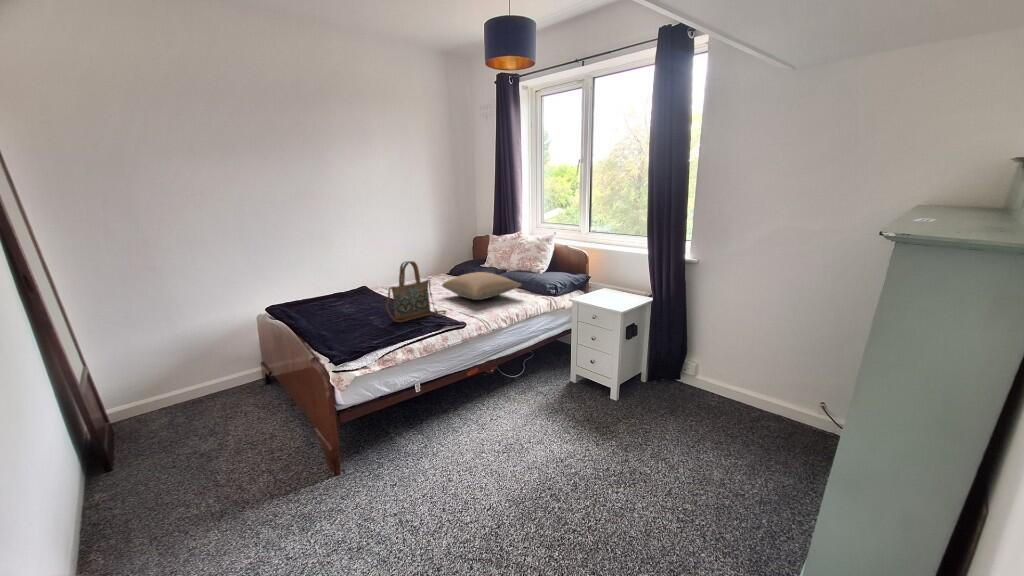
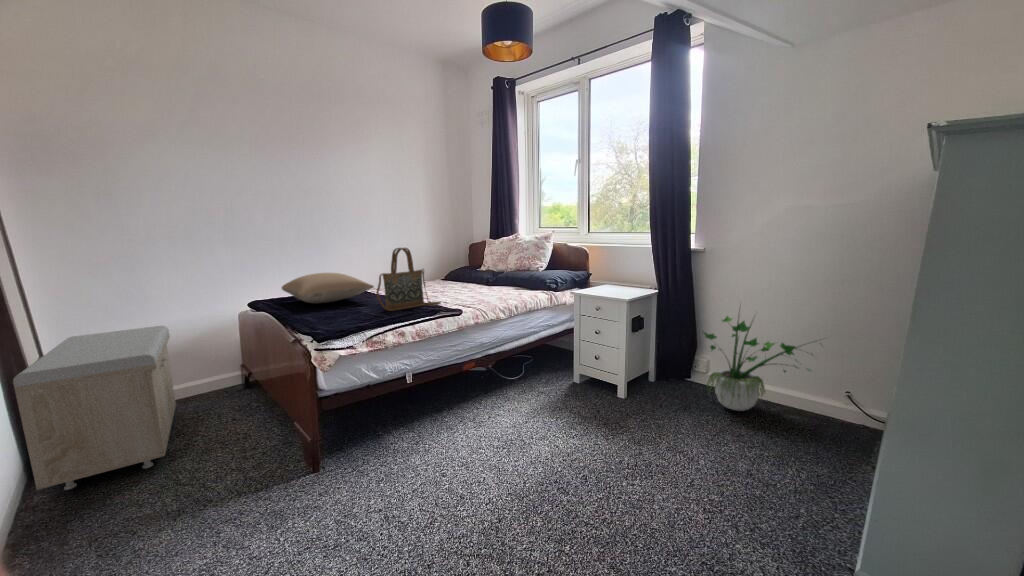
pillow: present [442,272,521,300] -> present [282,273,374,303]
potted plant: none [690,311,809,417] -> present [703,316,821,411]
storage bench: none [71,334,208,492] -> present [13,326,176,490]

